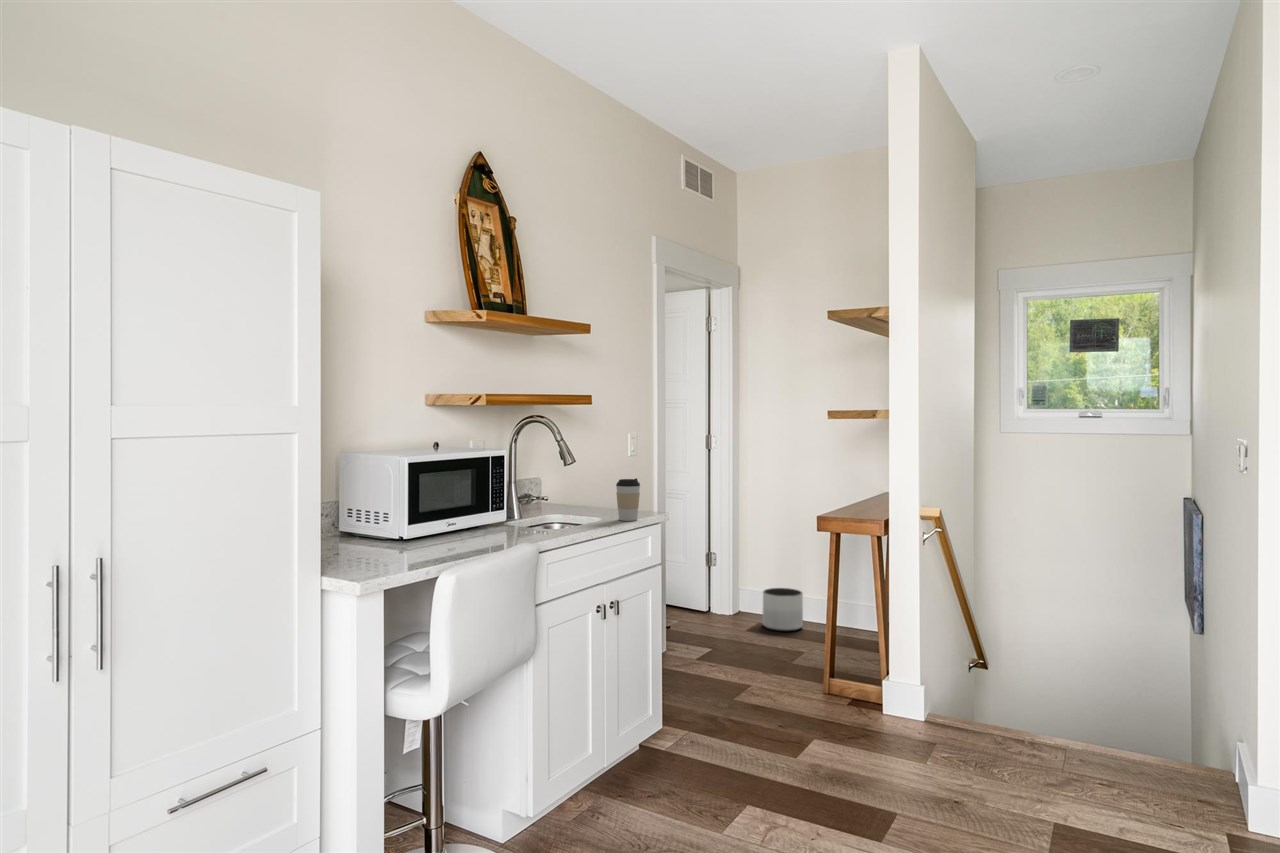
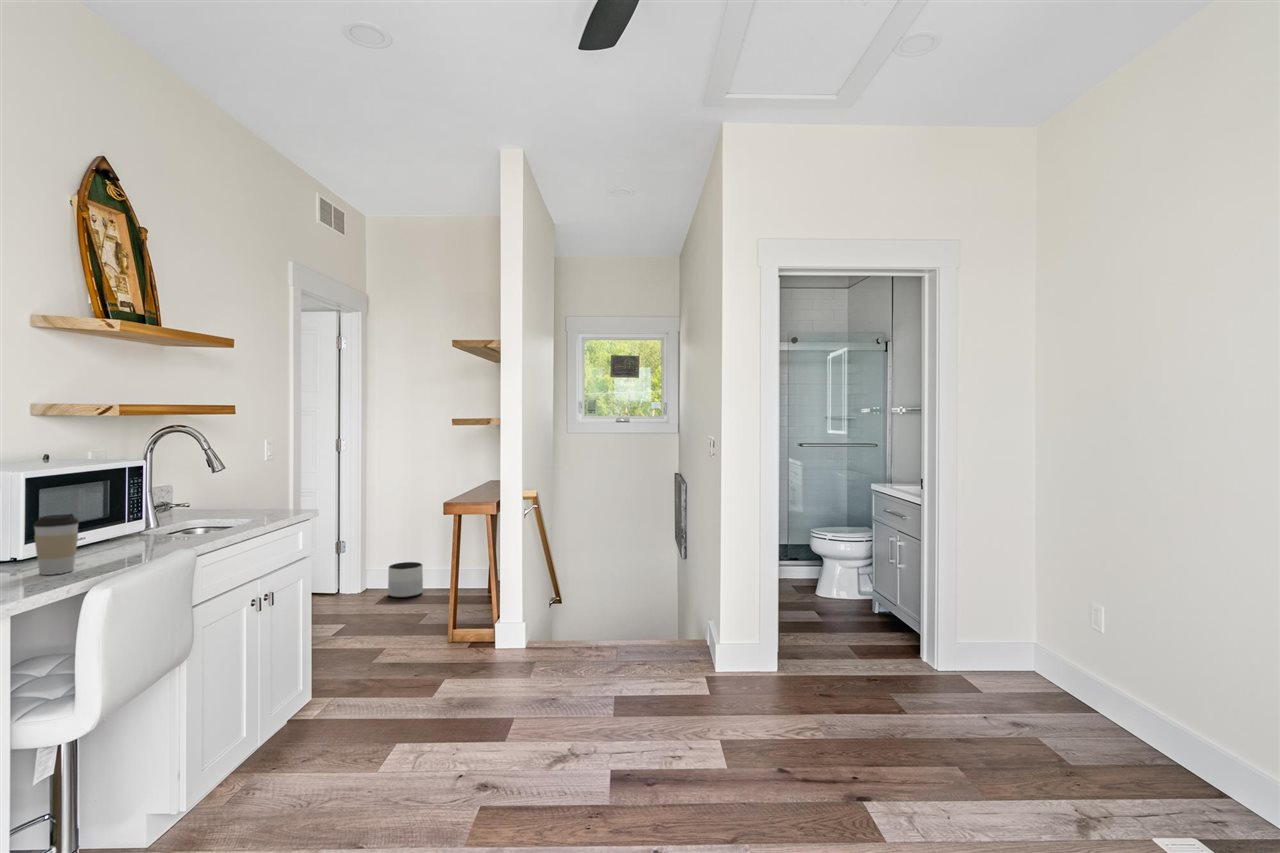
coffee cup: present [616,478,640,521] -> present [34,513,79,575]

